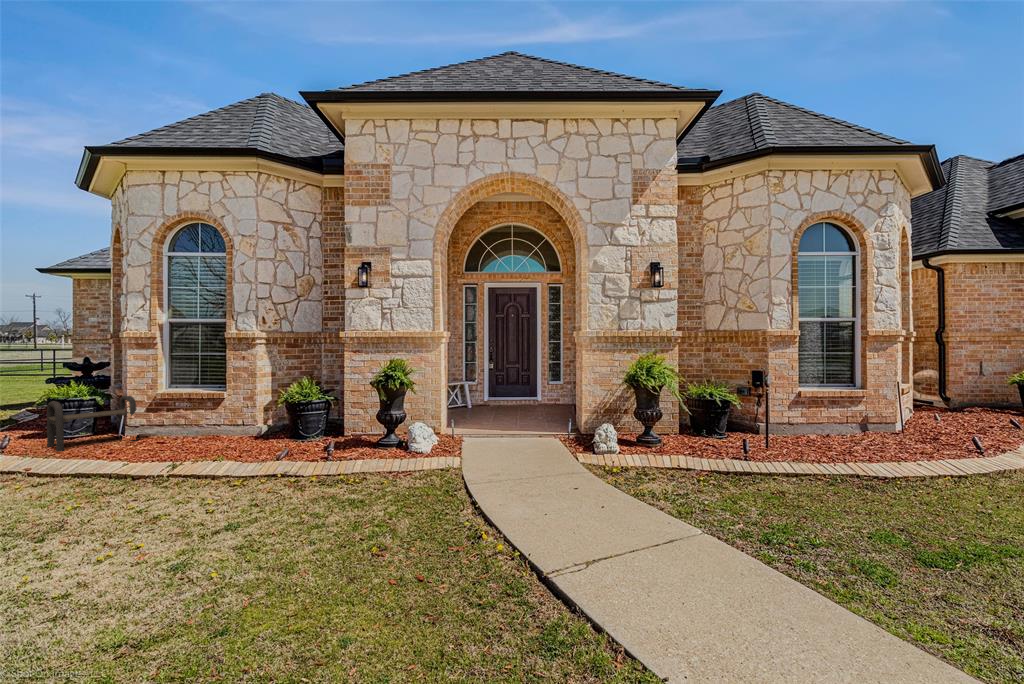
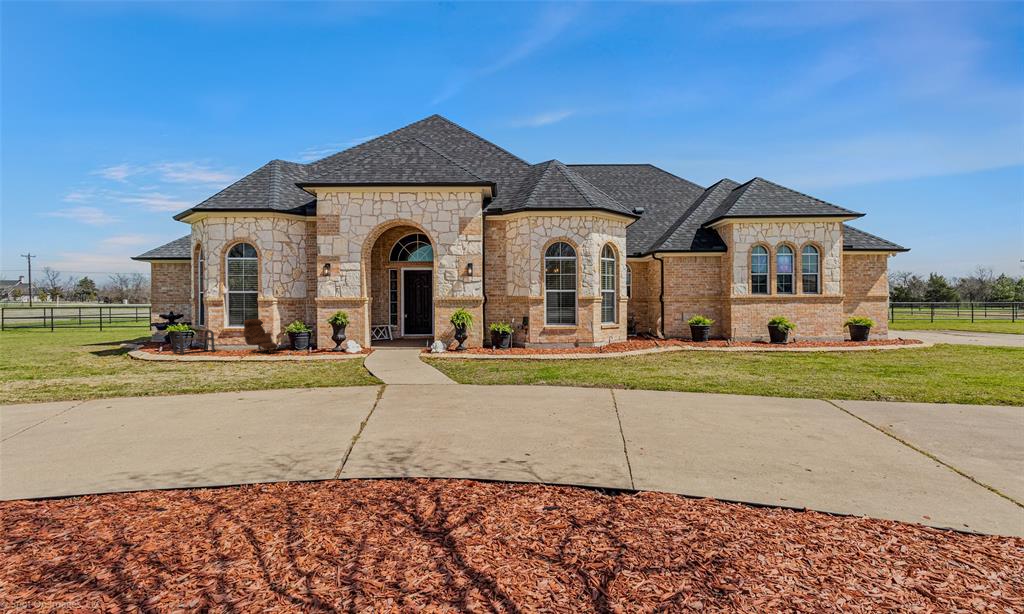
lounge chair: none [192,374,264,451] -> present [243,319,278,353]

